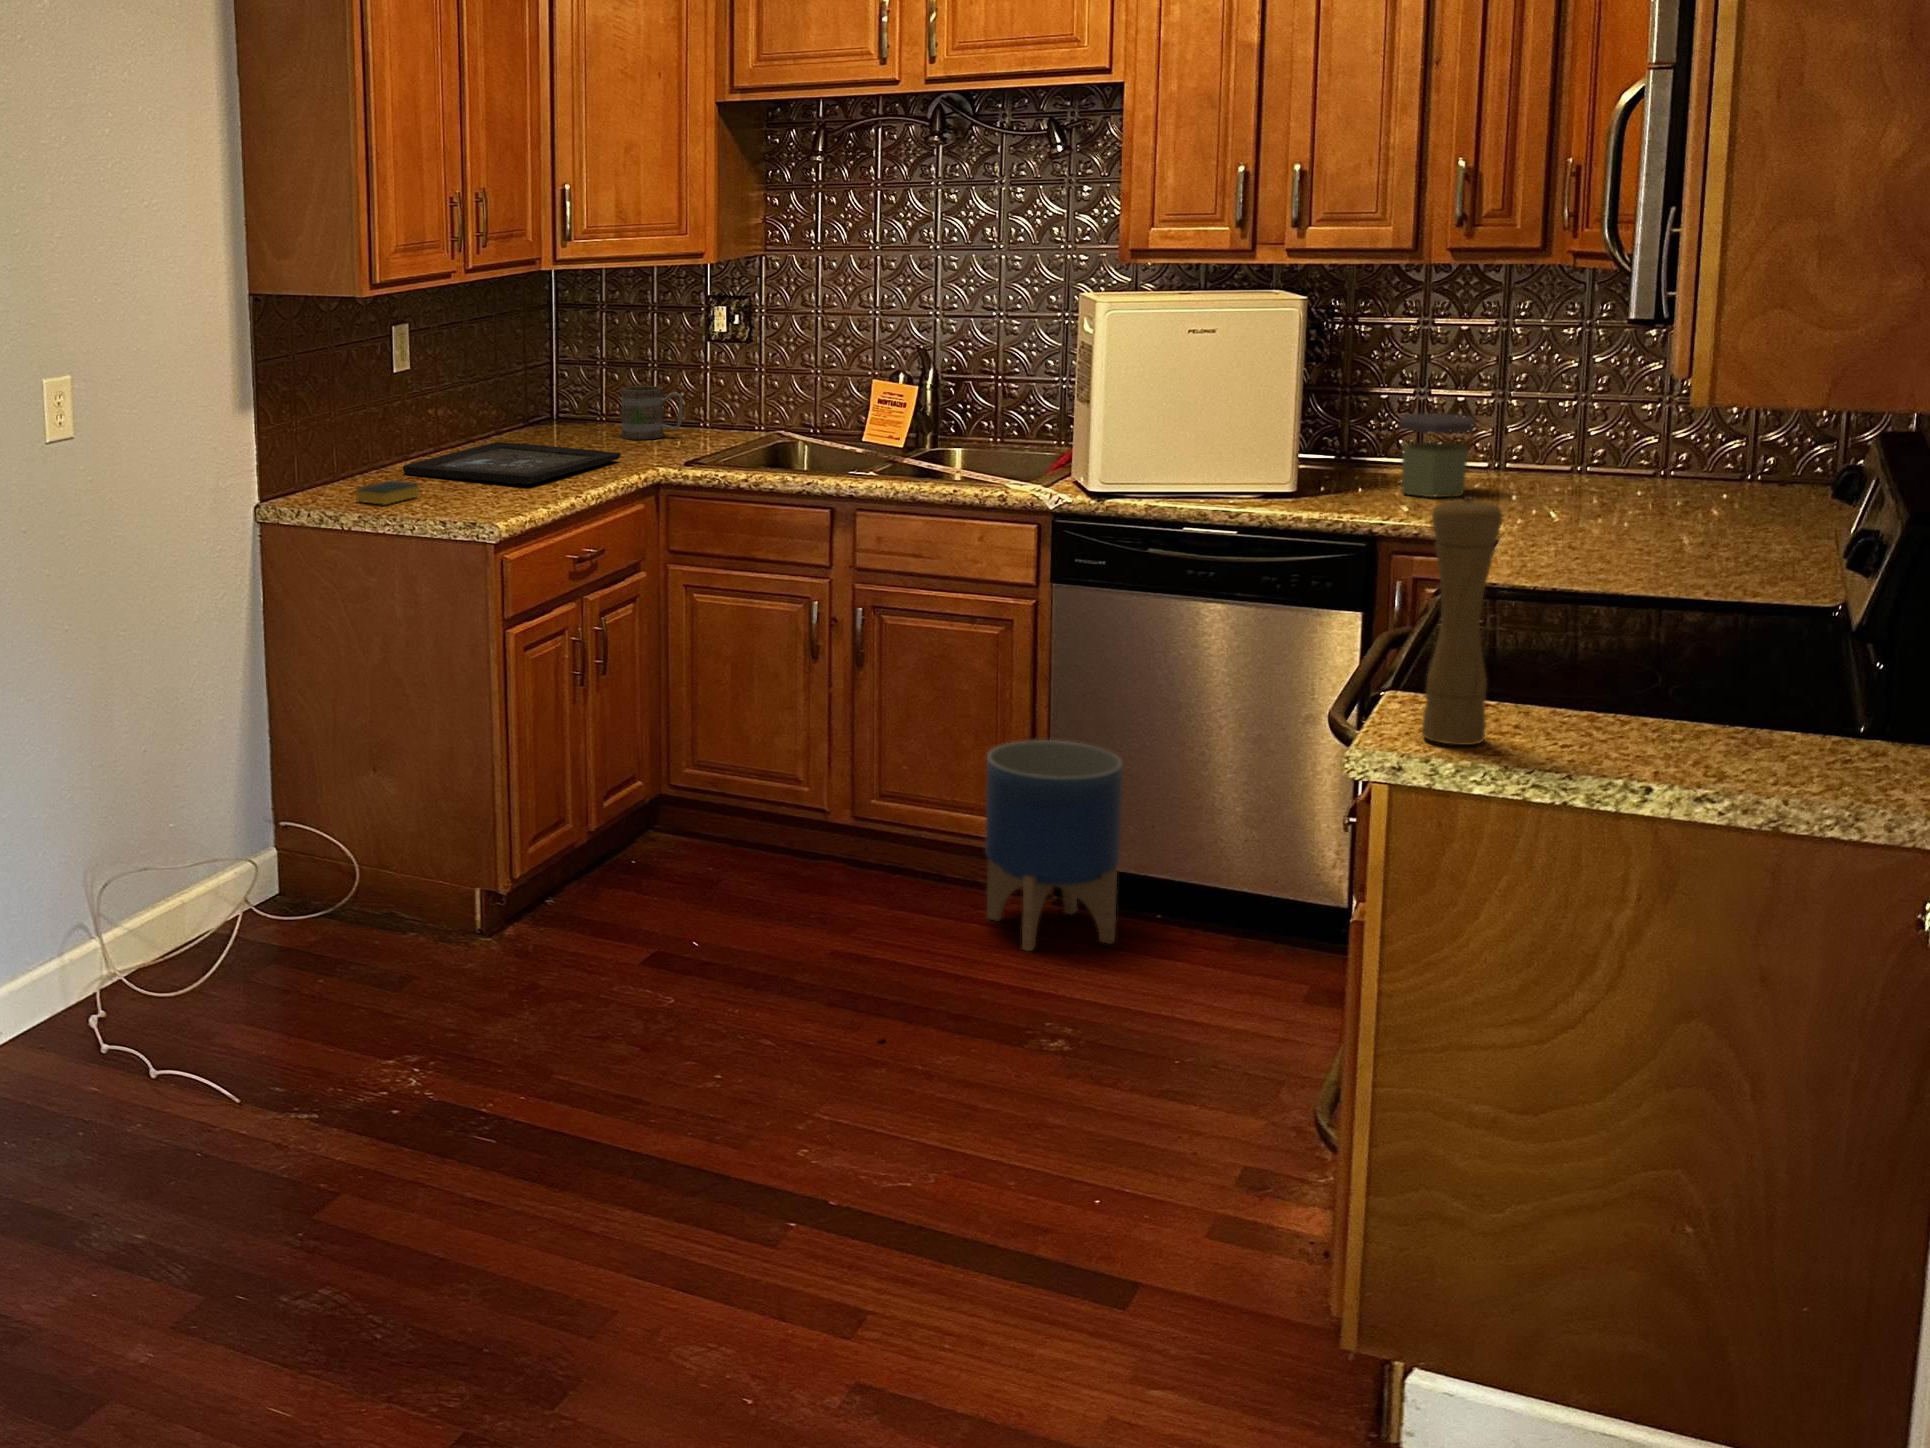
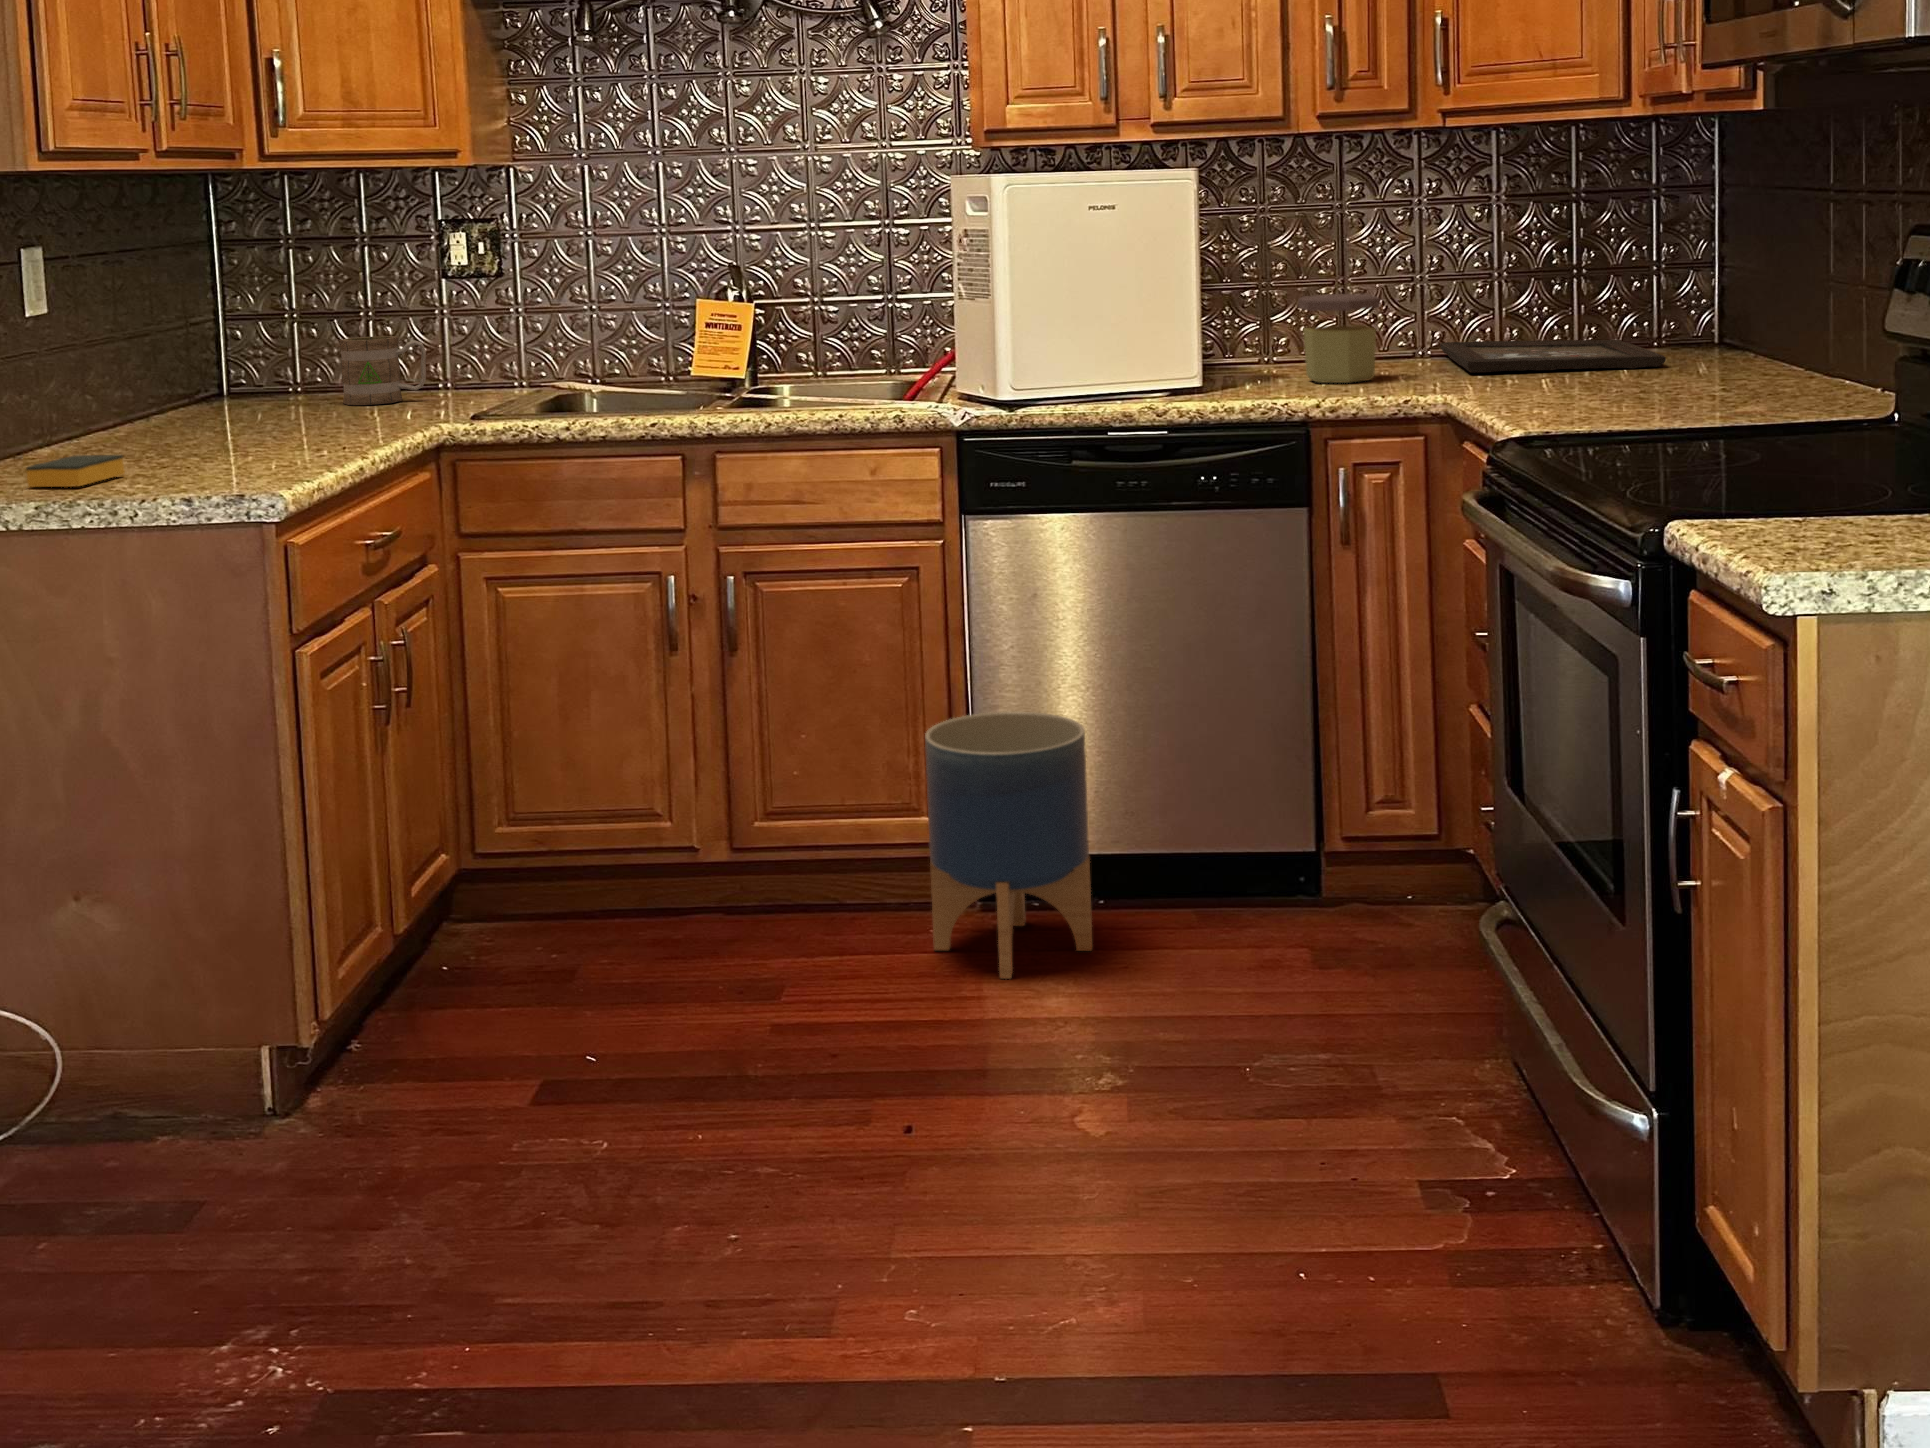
tray: present [403,442,620,484] -> present [1440,340,1666,372]
pepper mill: present [1422,496,1502,745] -> none [1803,240,1889,558]

